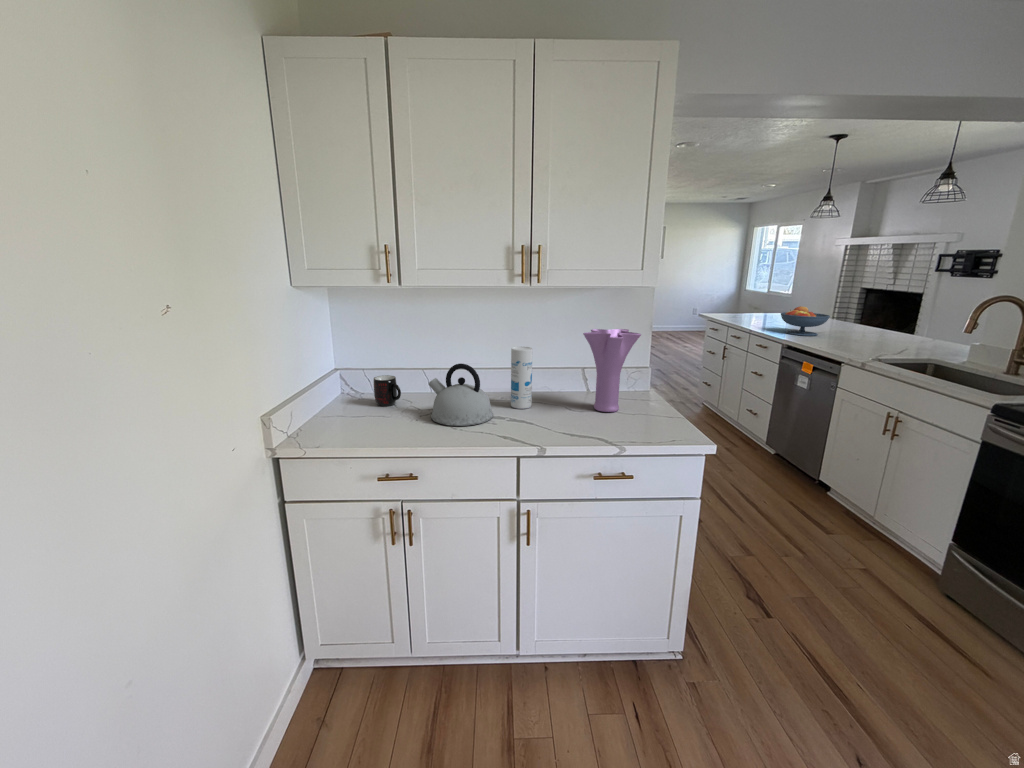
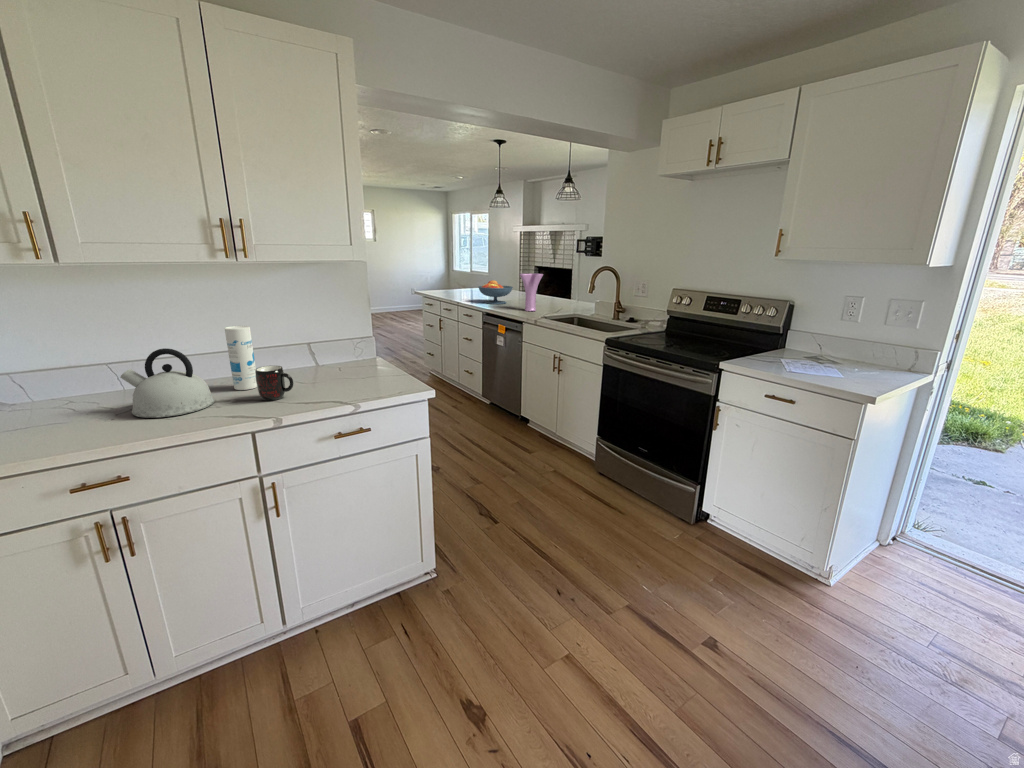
vase: present [583,329,641,412] -> present [520,274,543,311]
mug: present [373,375,401,406] -> present [255,366,293,401]

